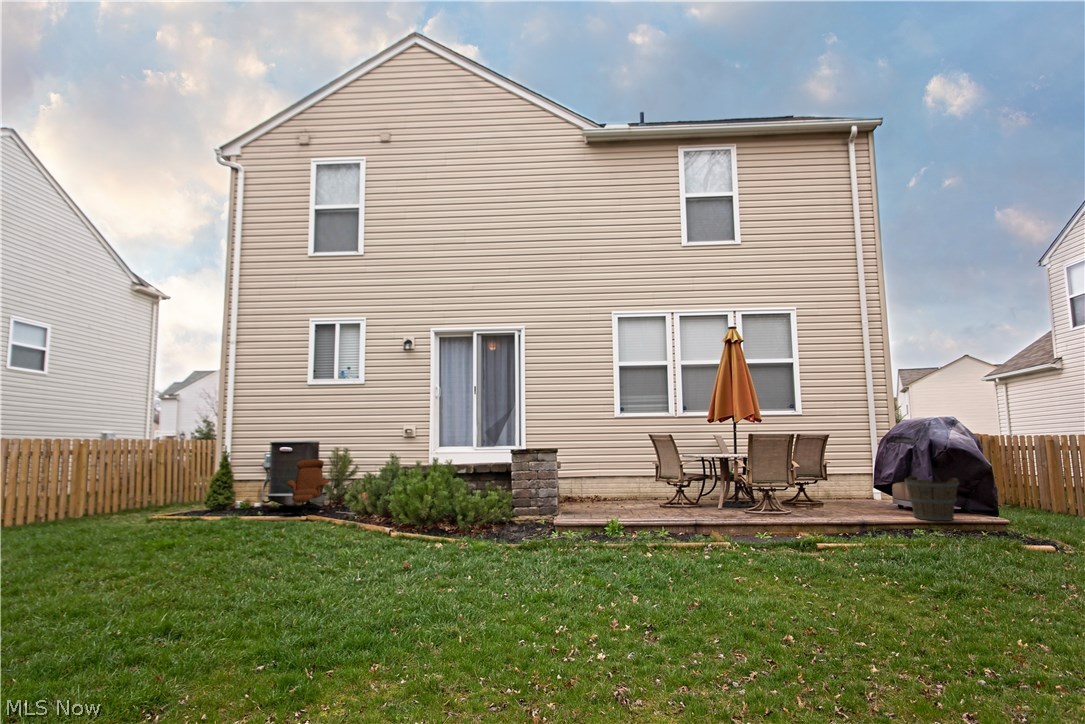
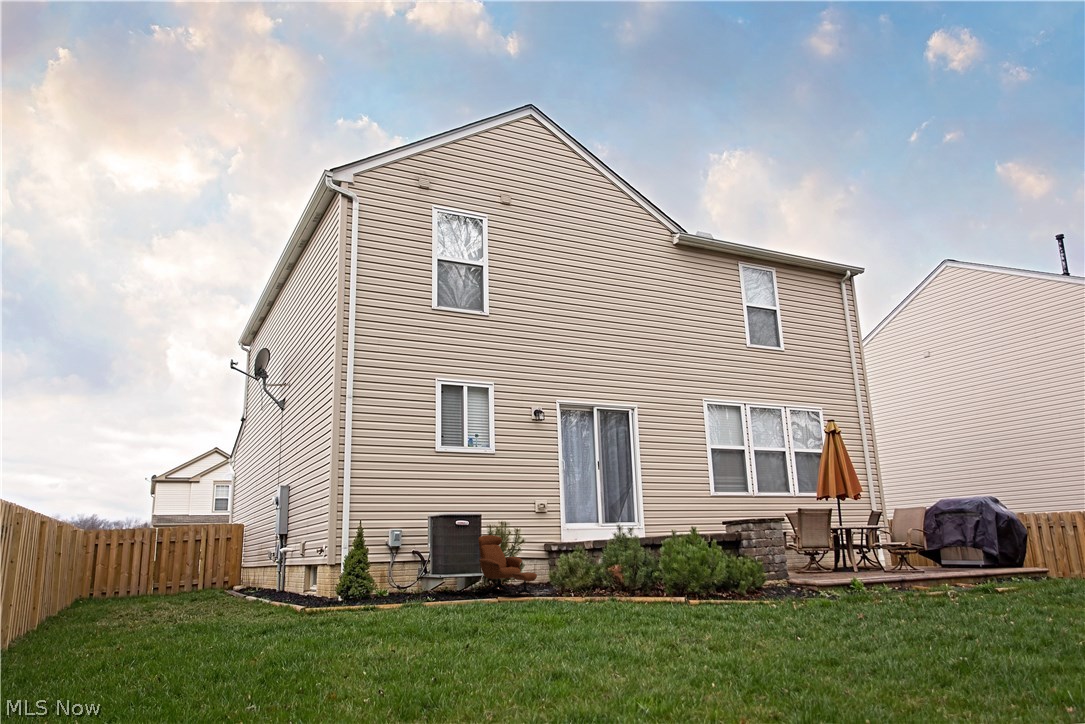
wooden bucket: present [905,476,959,521] -> none [959,540,998,571]

